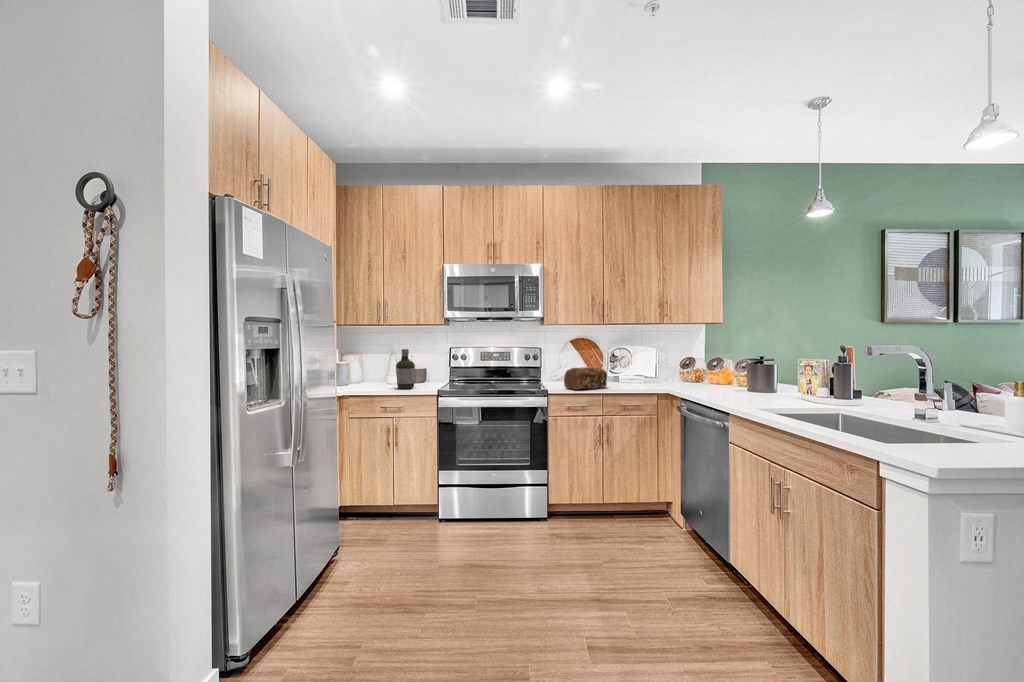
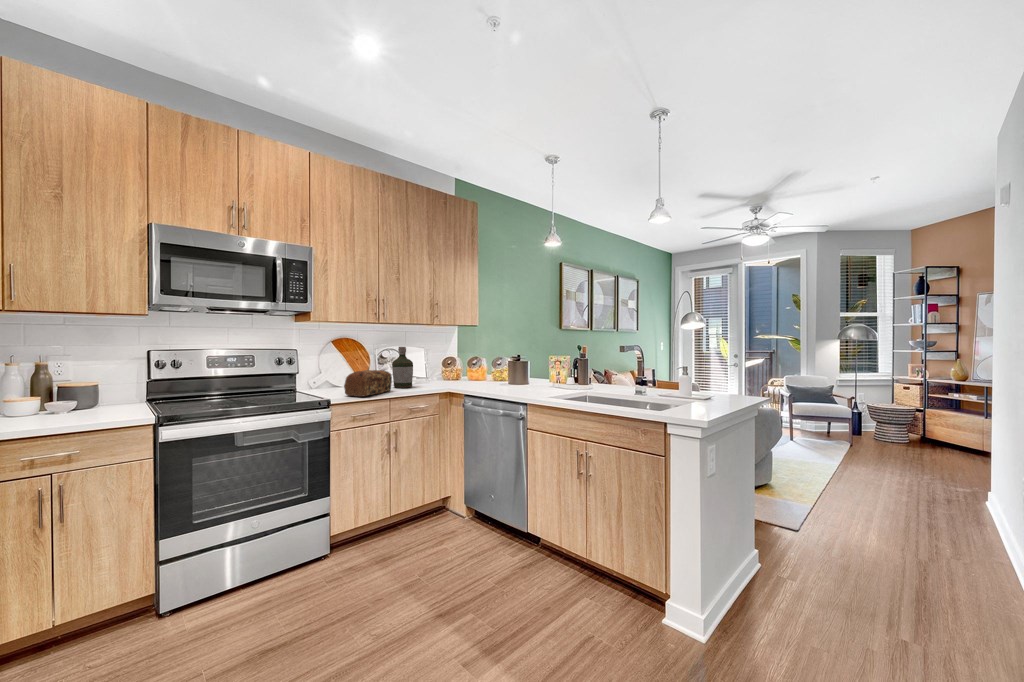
bottle: present [396,349,415,389] -> present [392,347,413,388]

